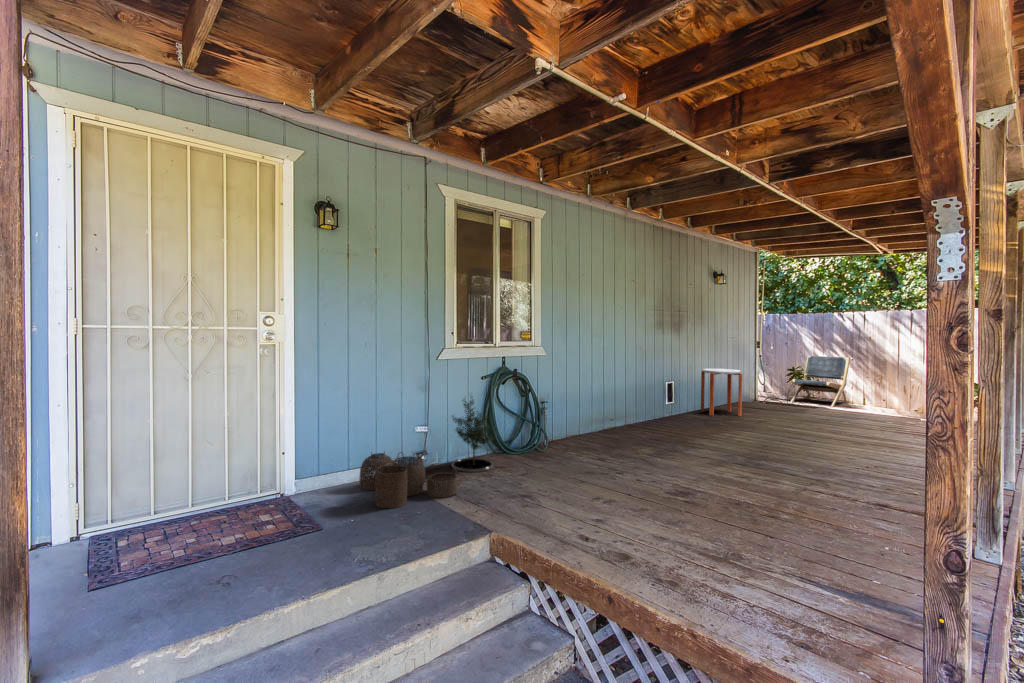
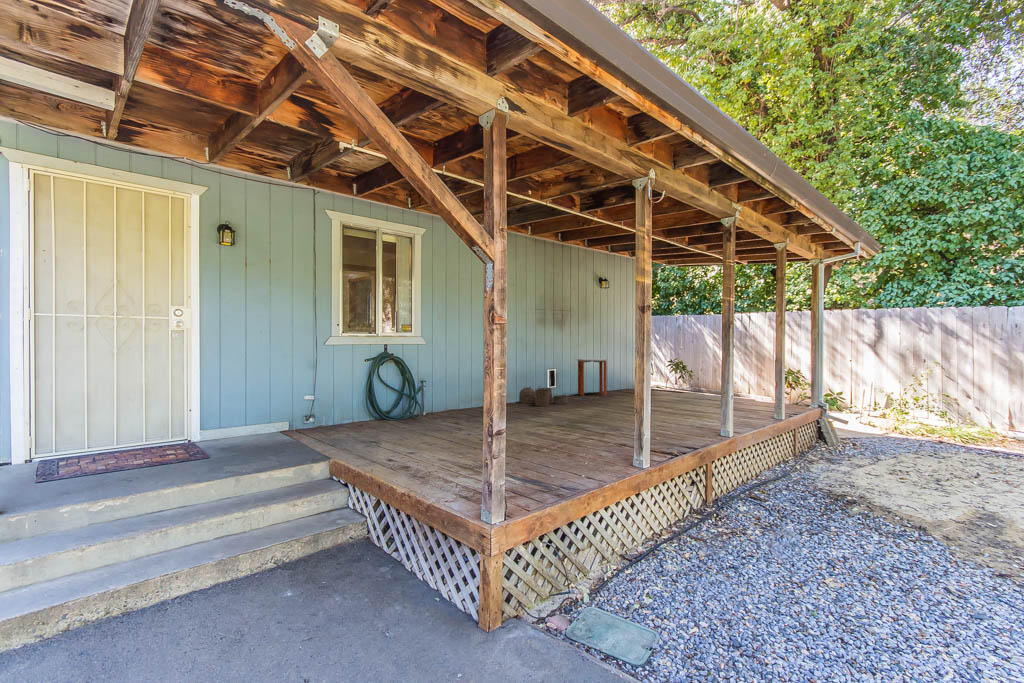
lounge chair: present [790,356,850,407] -> none [664,348,711,389]
potted tree: present [452,399,494,472] -> none [331,370,366,430]
woven basket: present [360,452,457,508] -> present [519,387,567,406]

